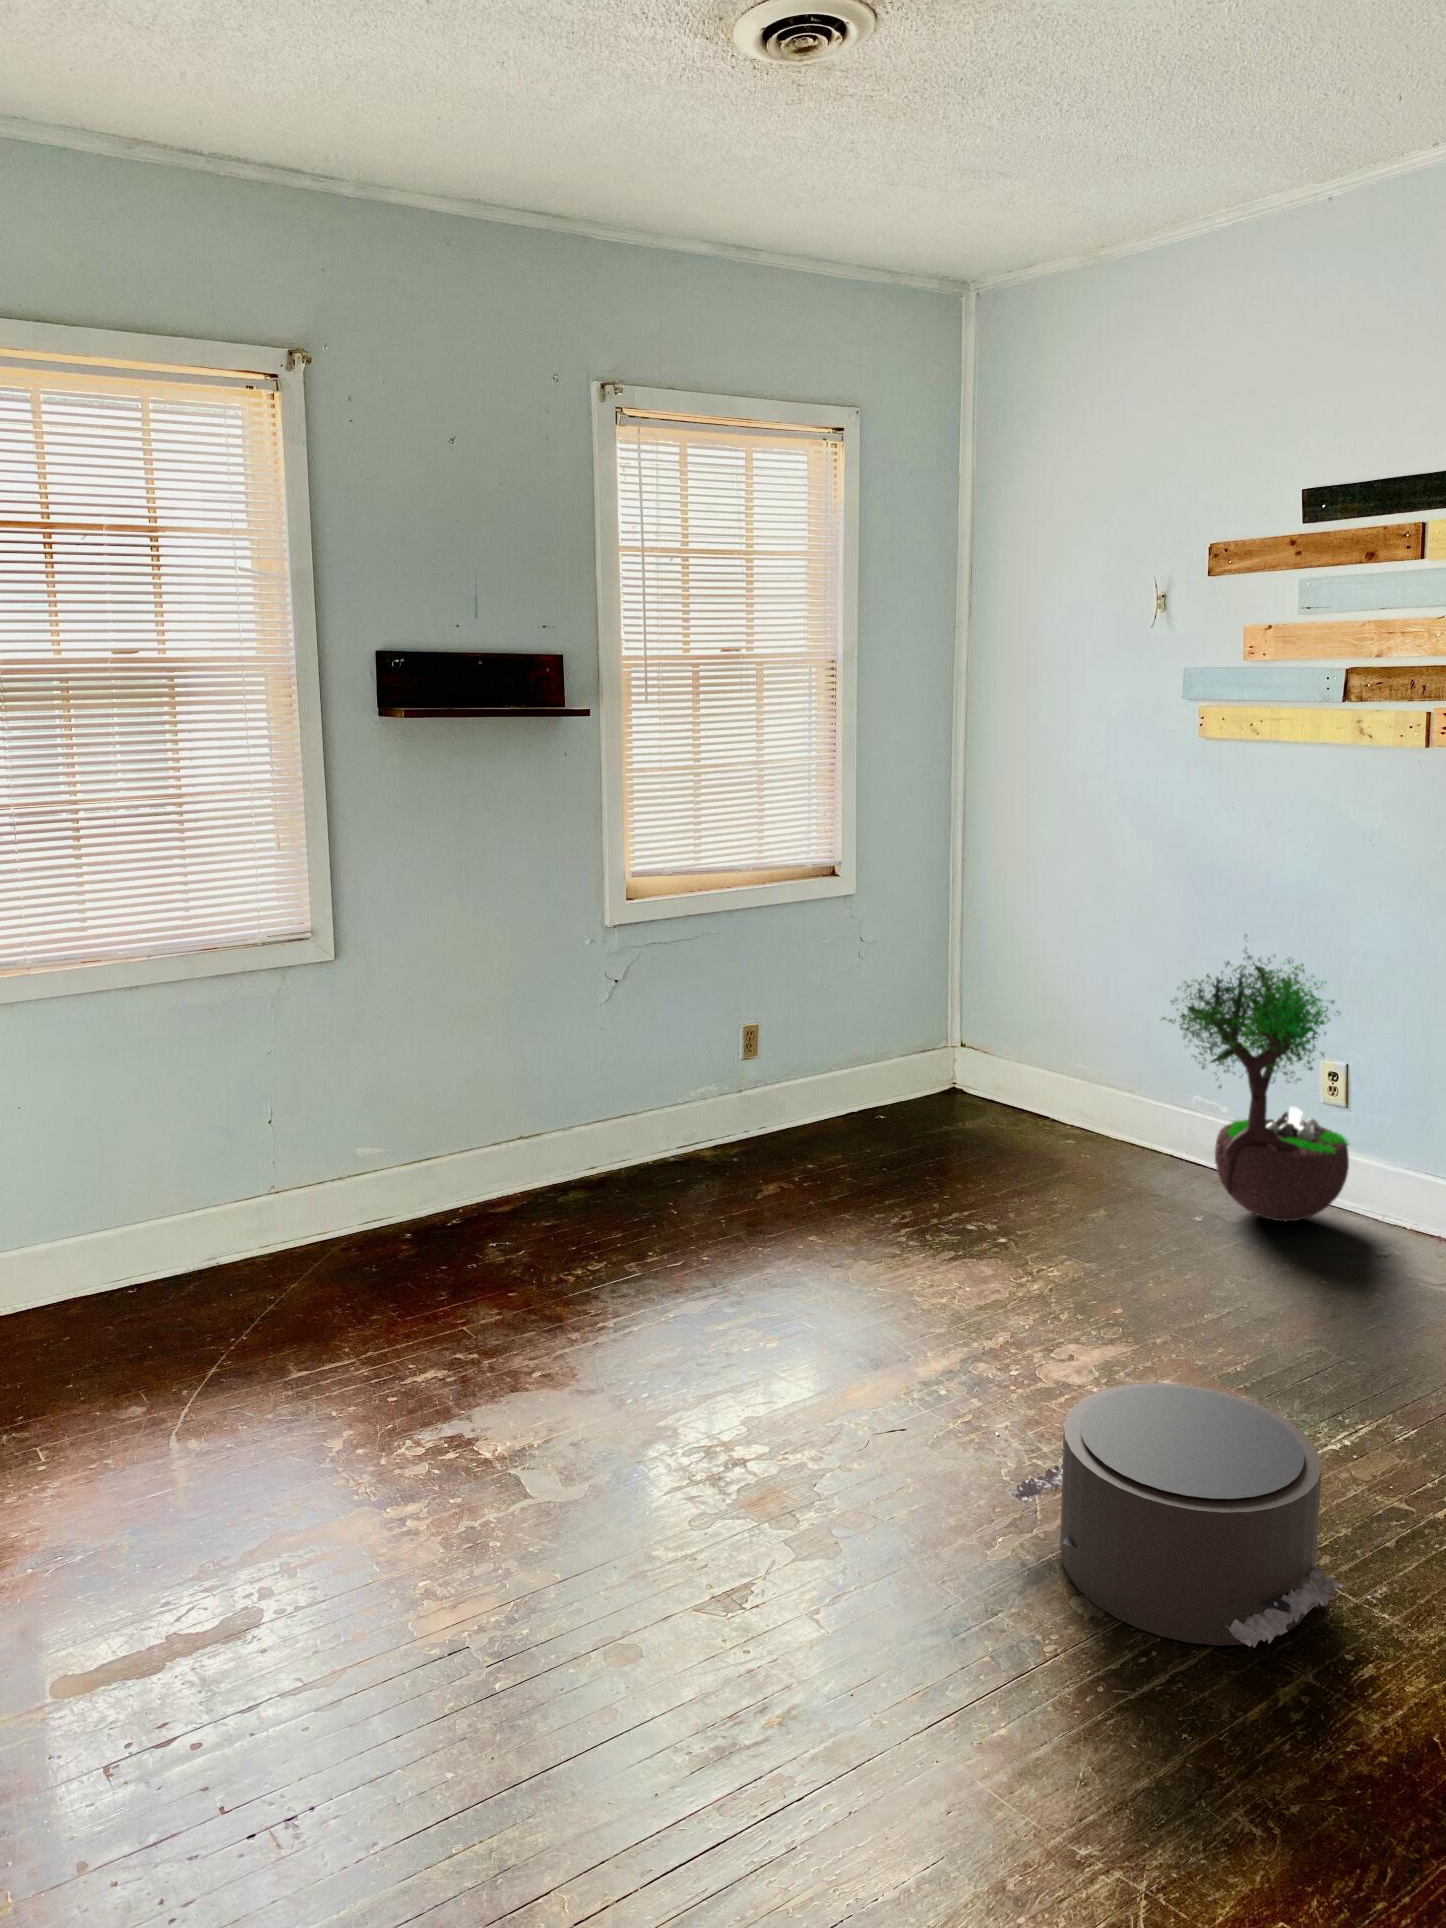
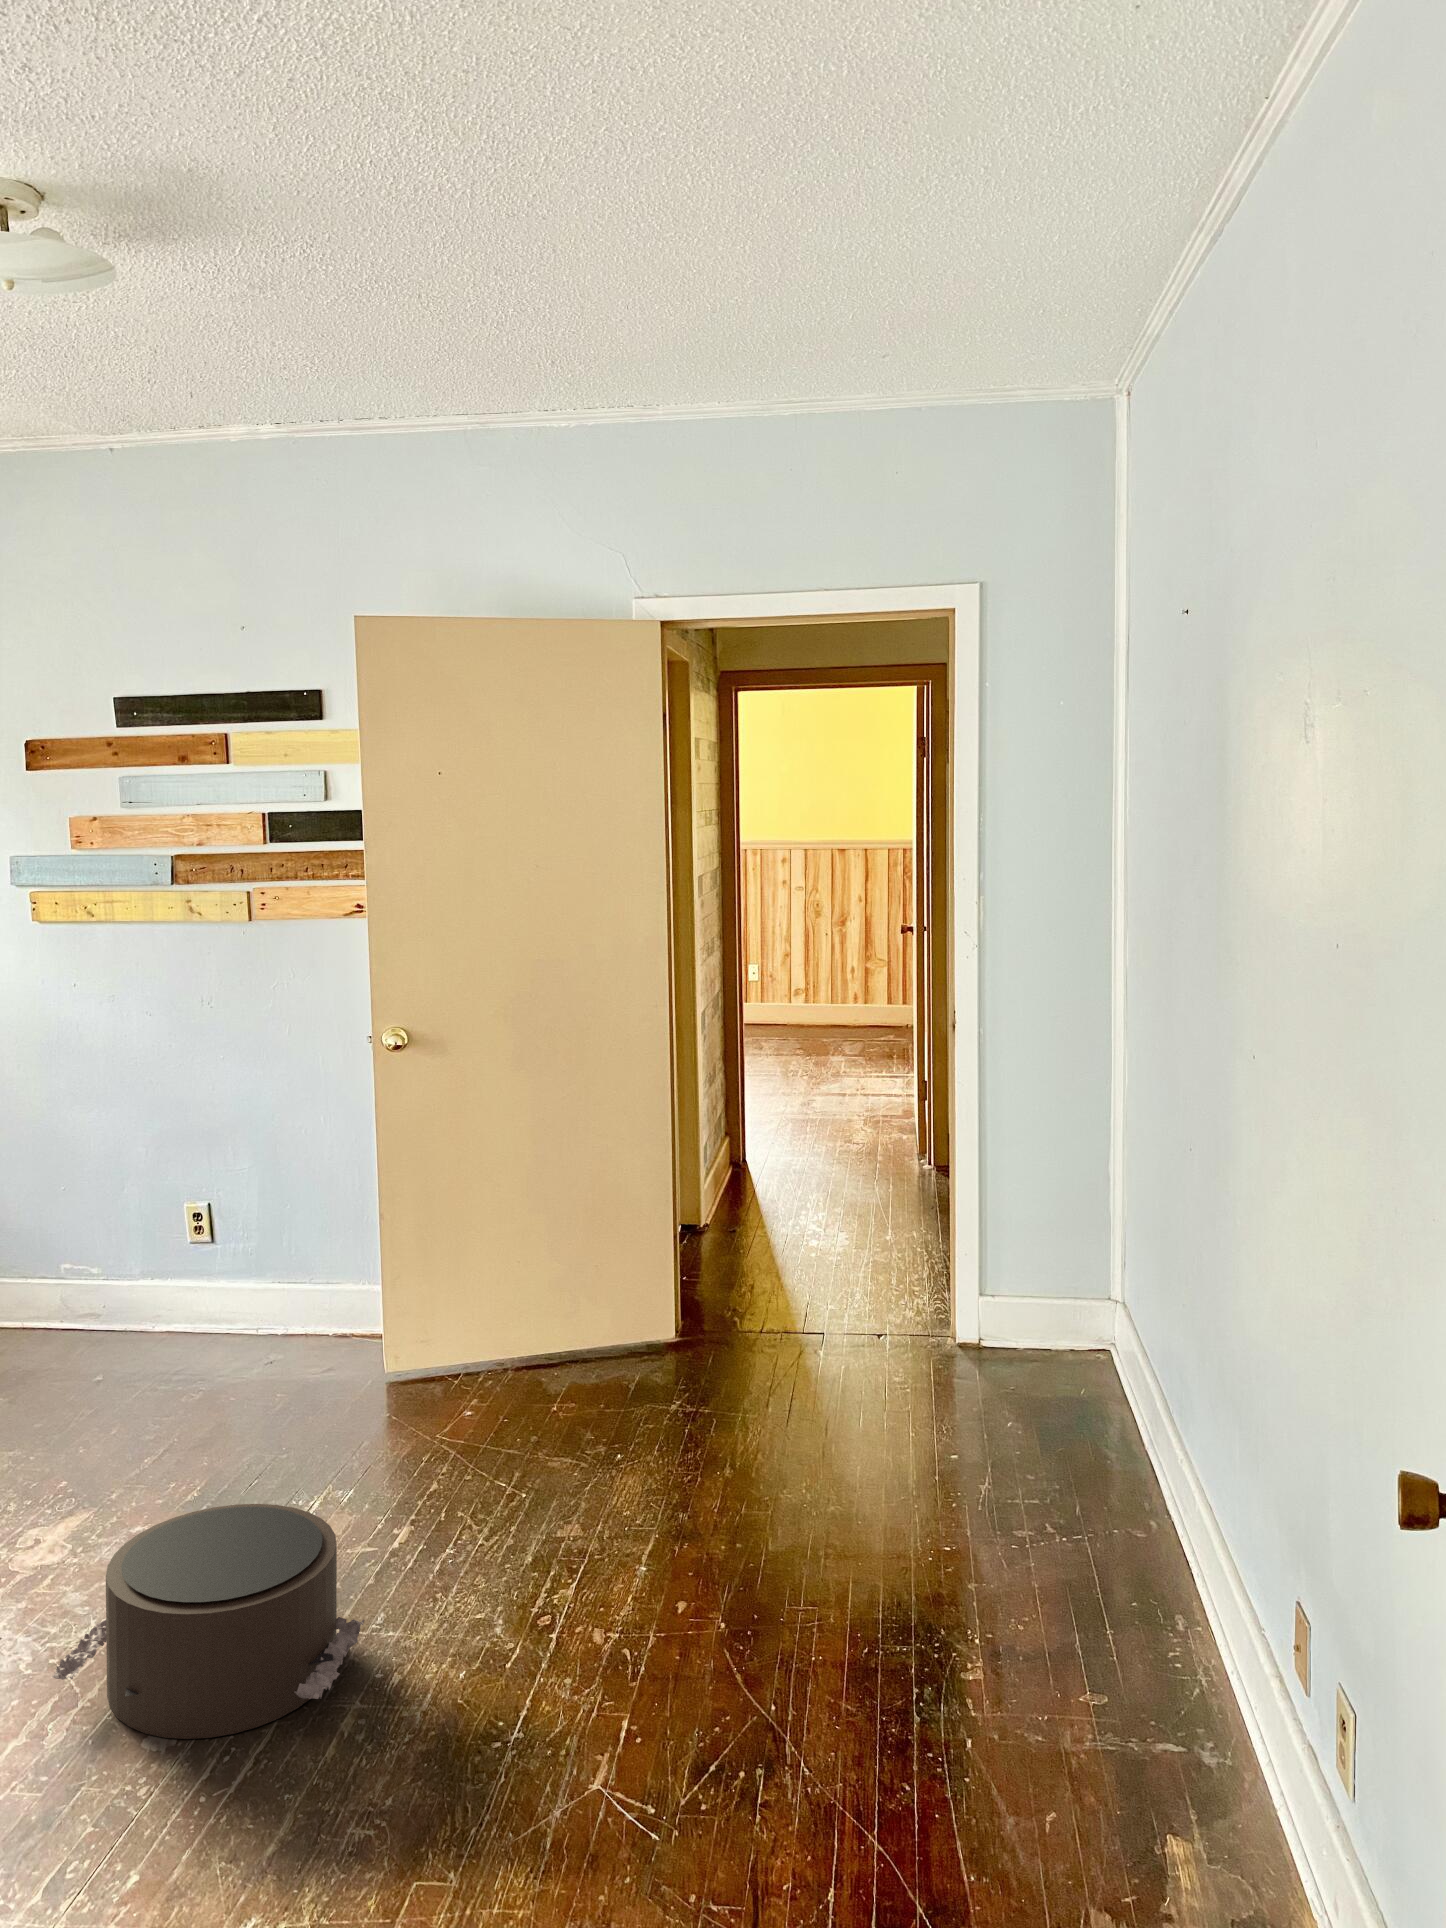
potted tree: present [1162,935,1349,1221] -> none [50,1093,230,1358]

